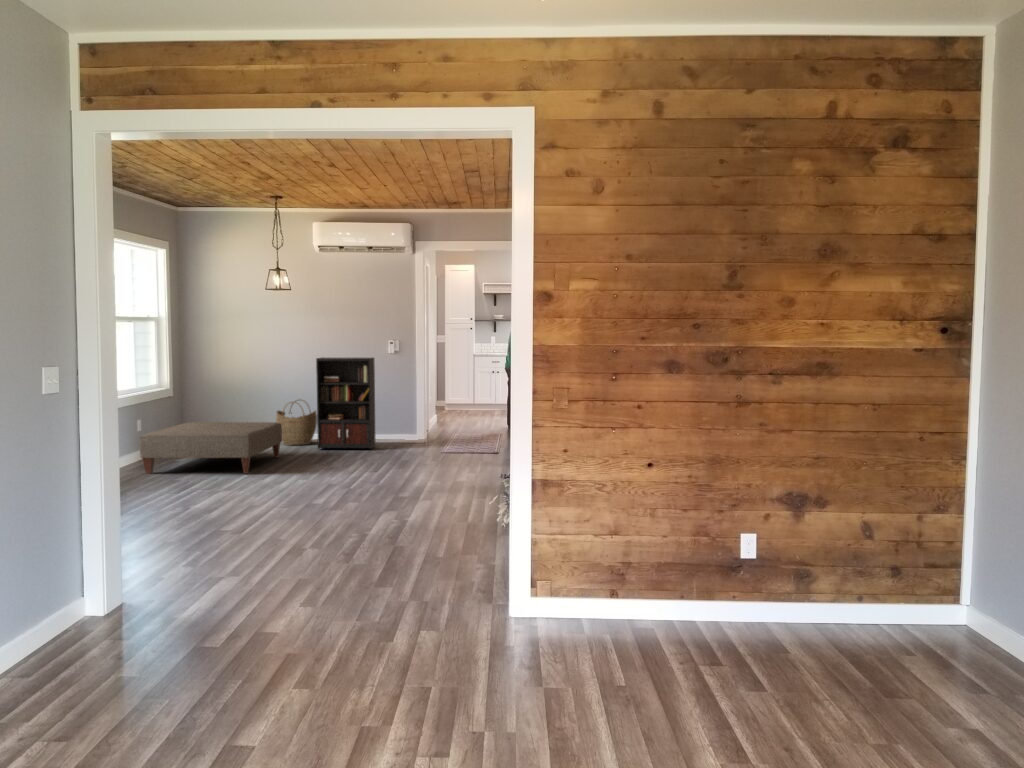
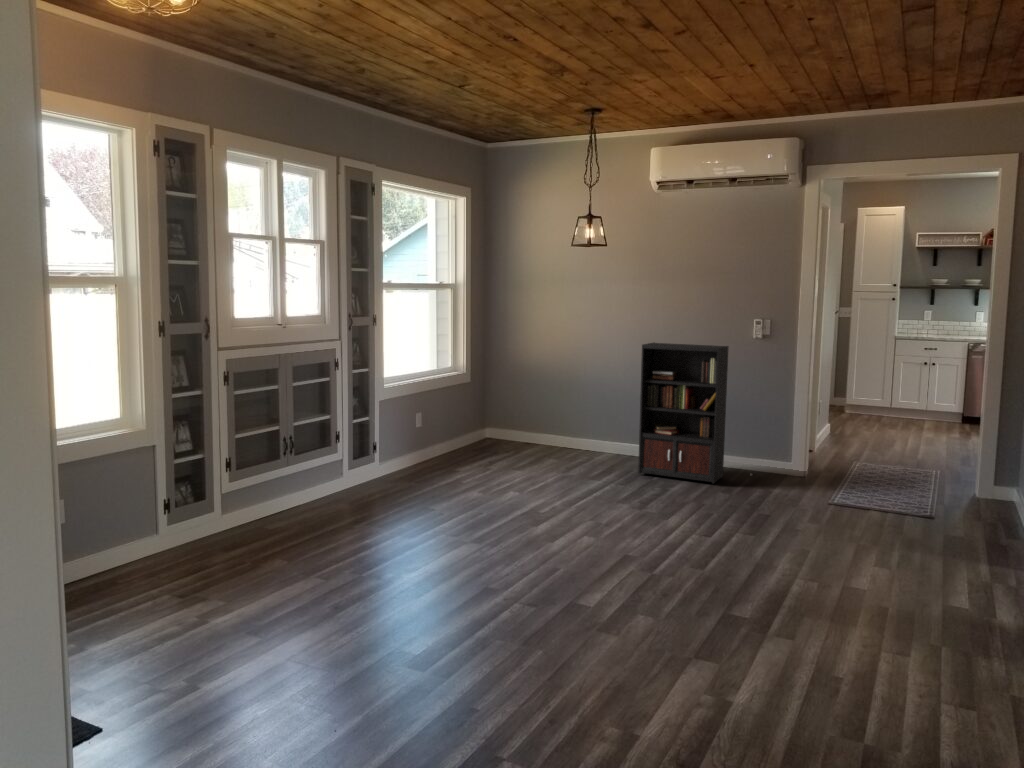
woven basket: present [276,401,317,445] -> none [590,398,644,463]
ottoman: present [139,422,282,474] -> none [394,424,585,514]

